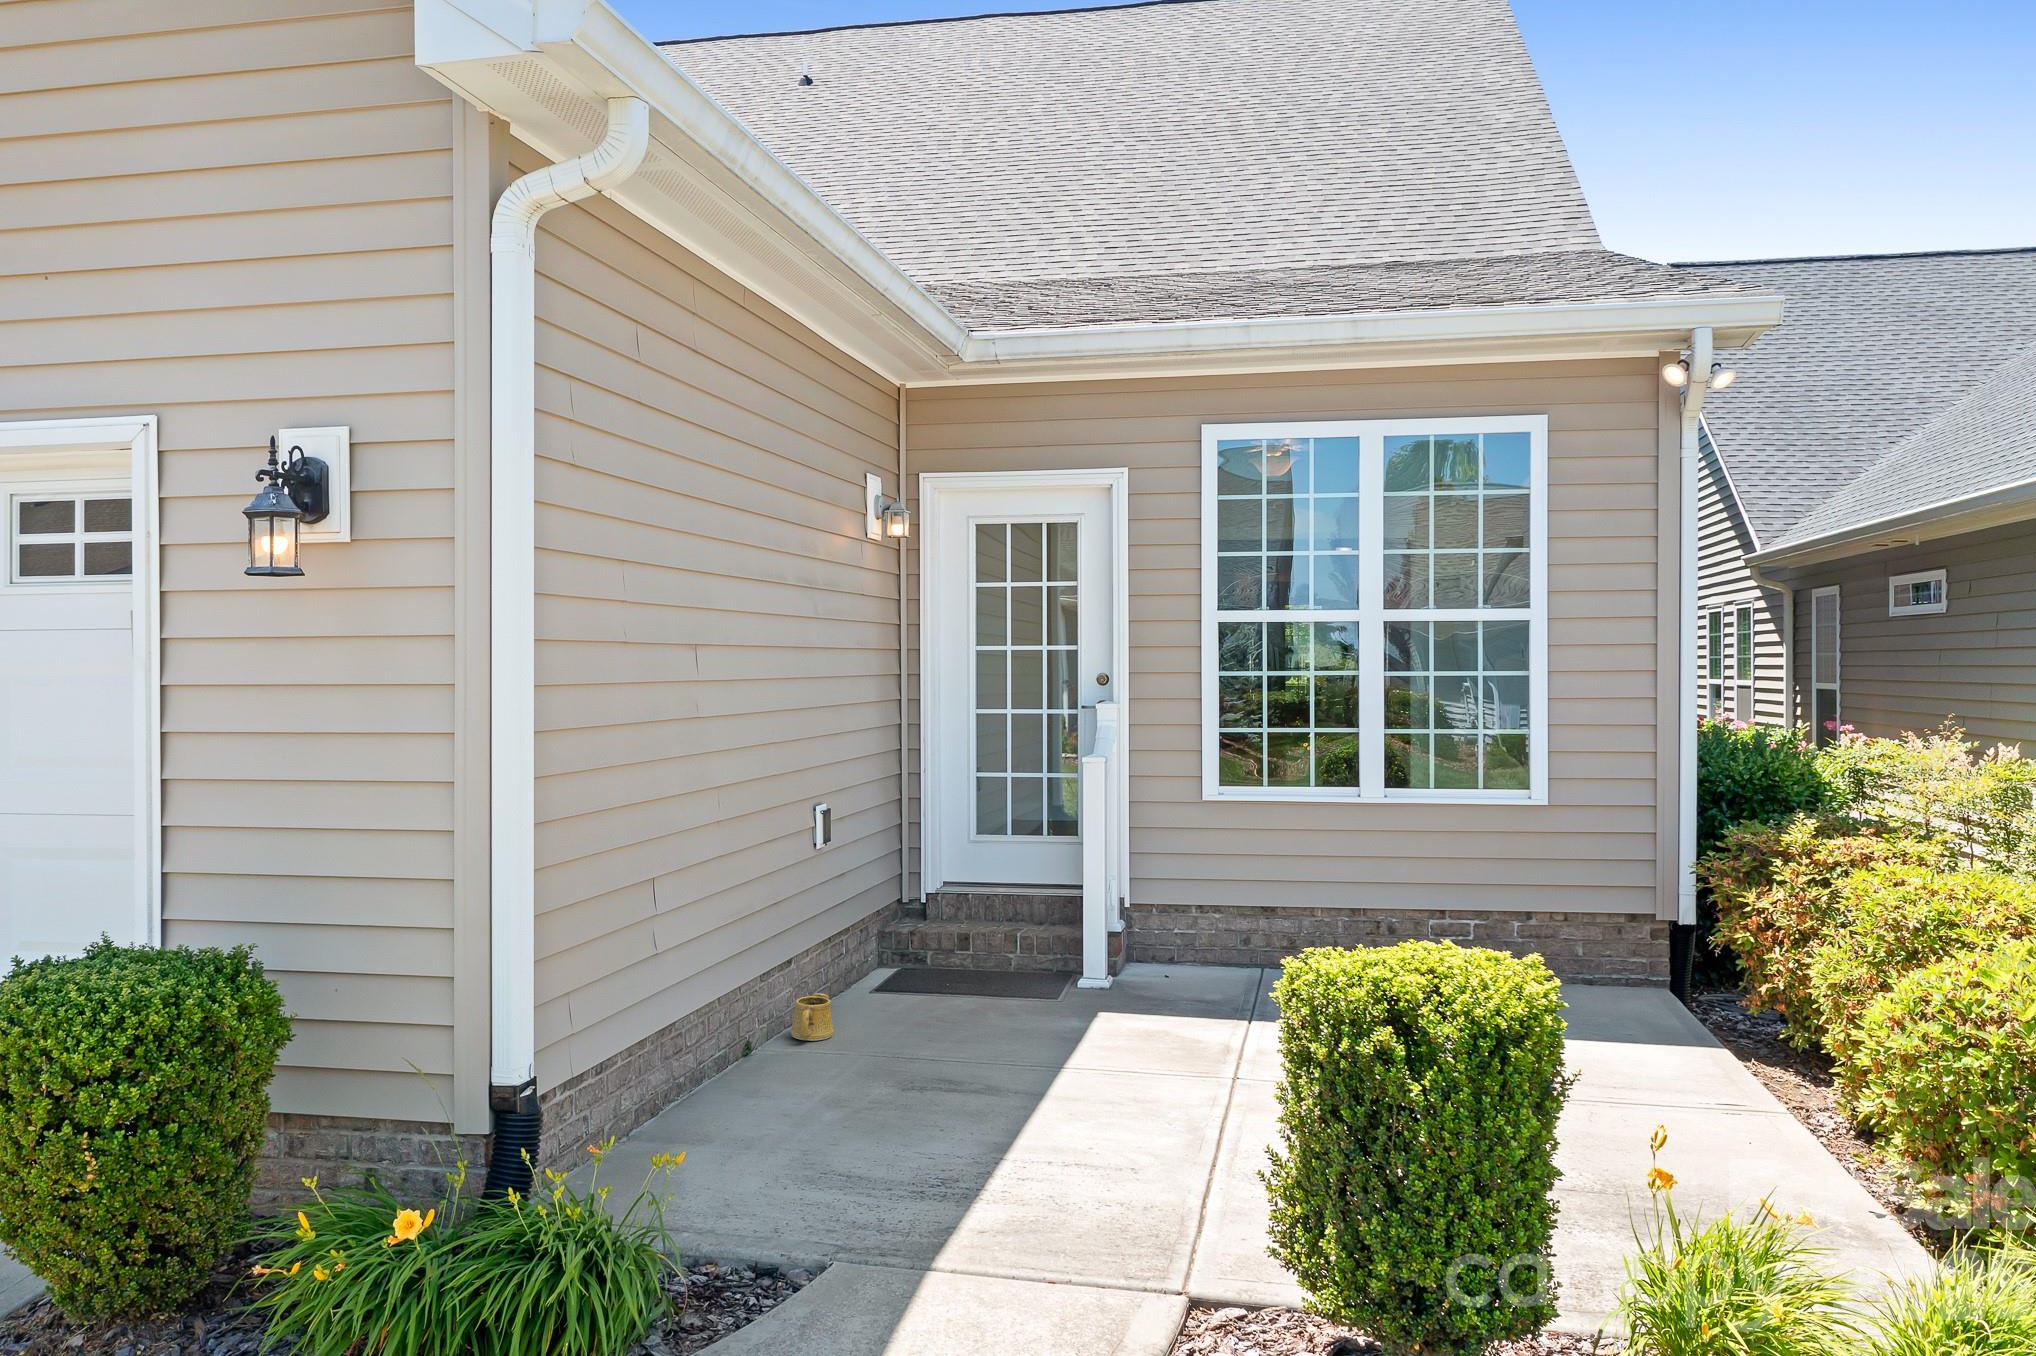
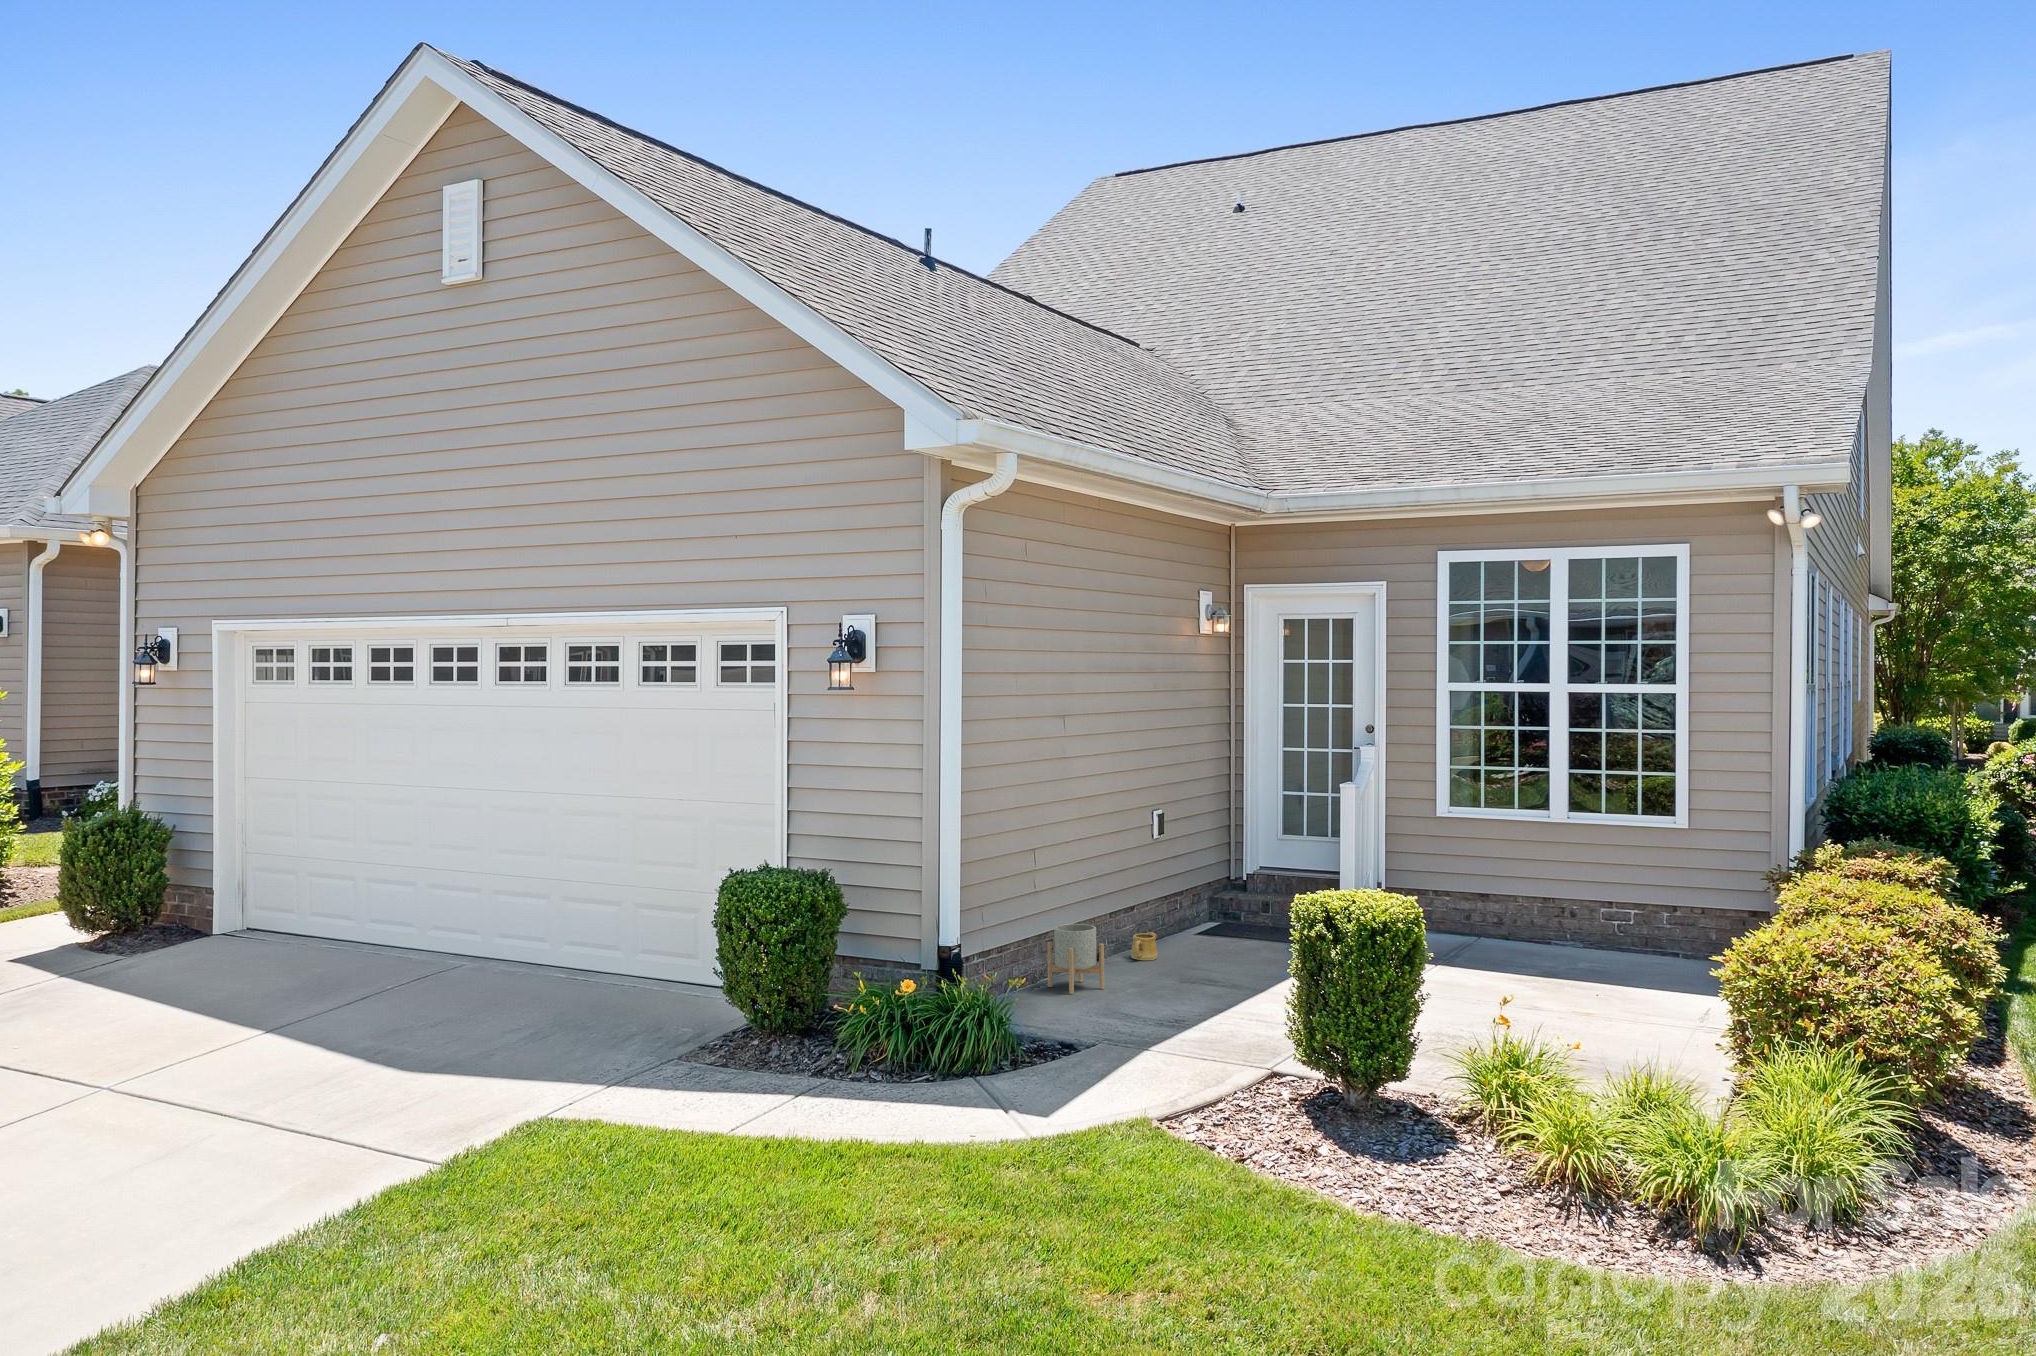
planter: none [679,999,780,1127] -> present [1047,924,1104,994]

